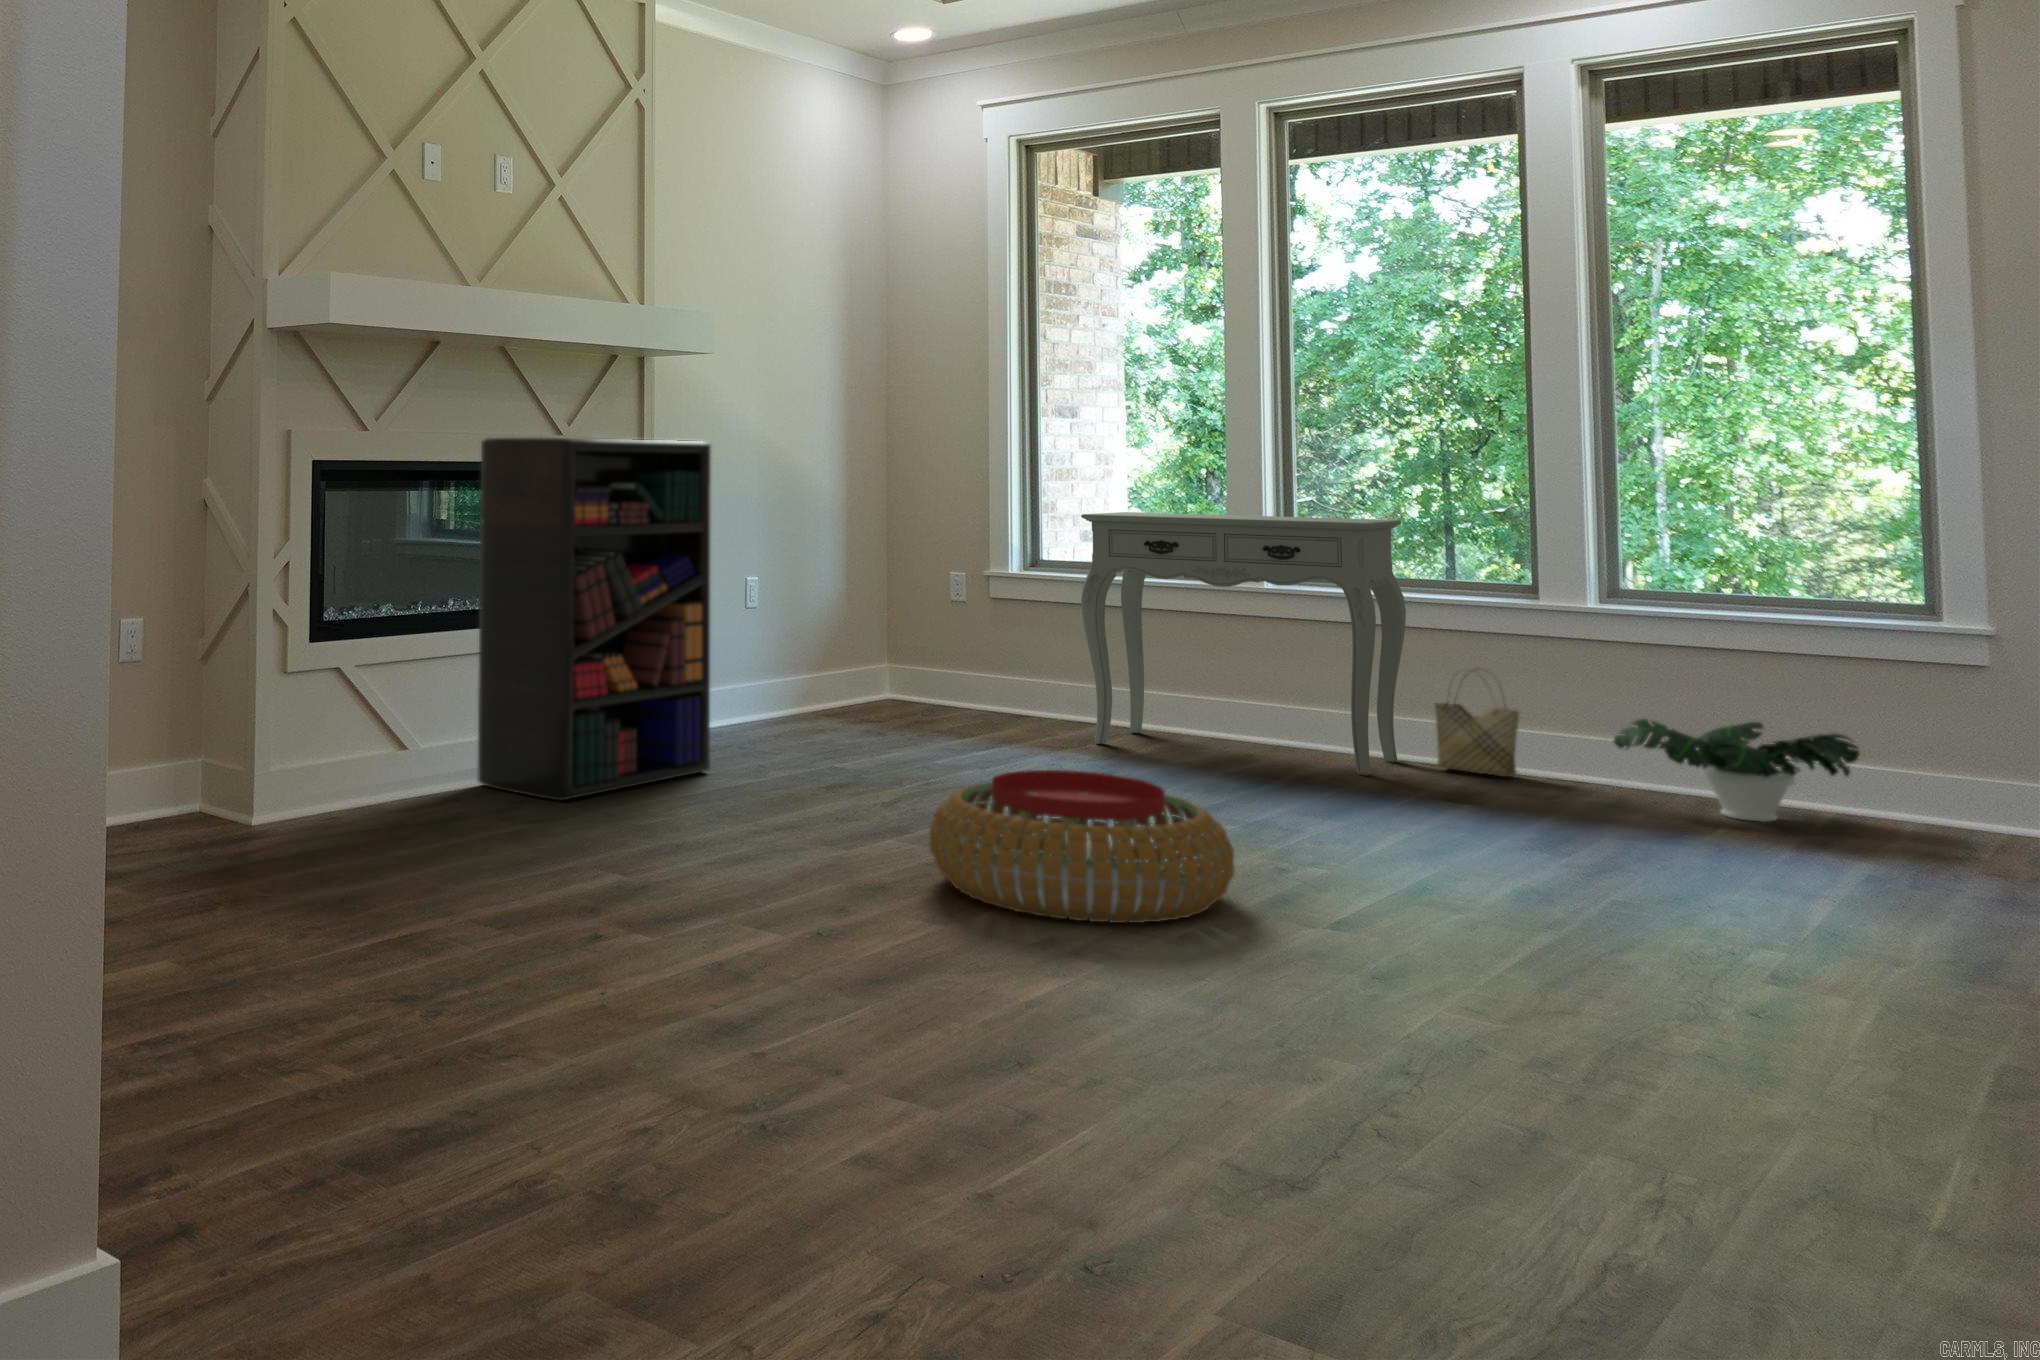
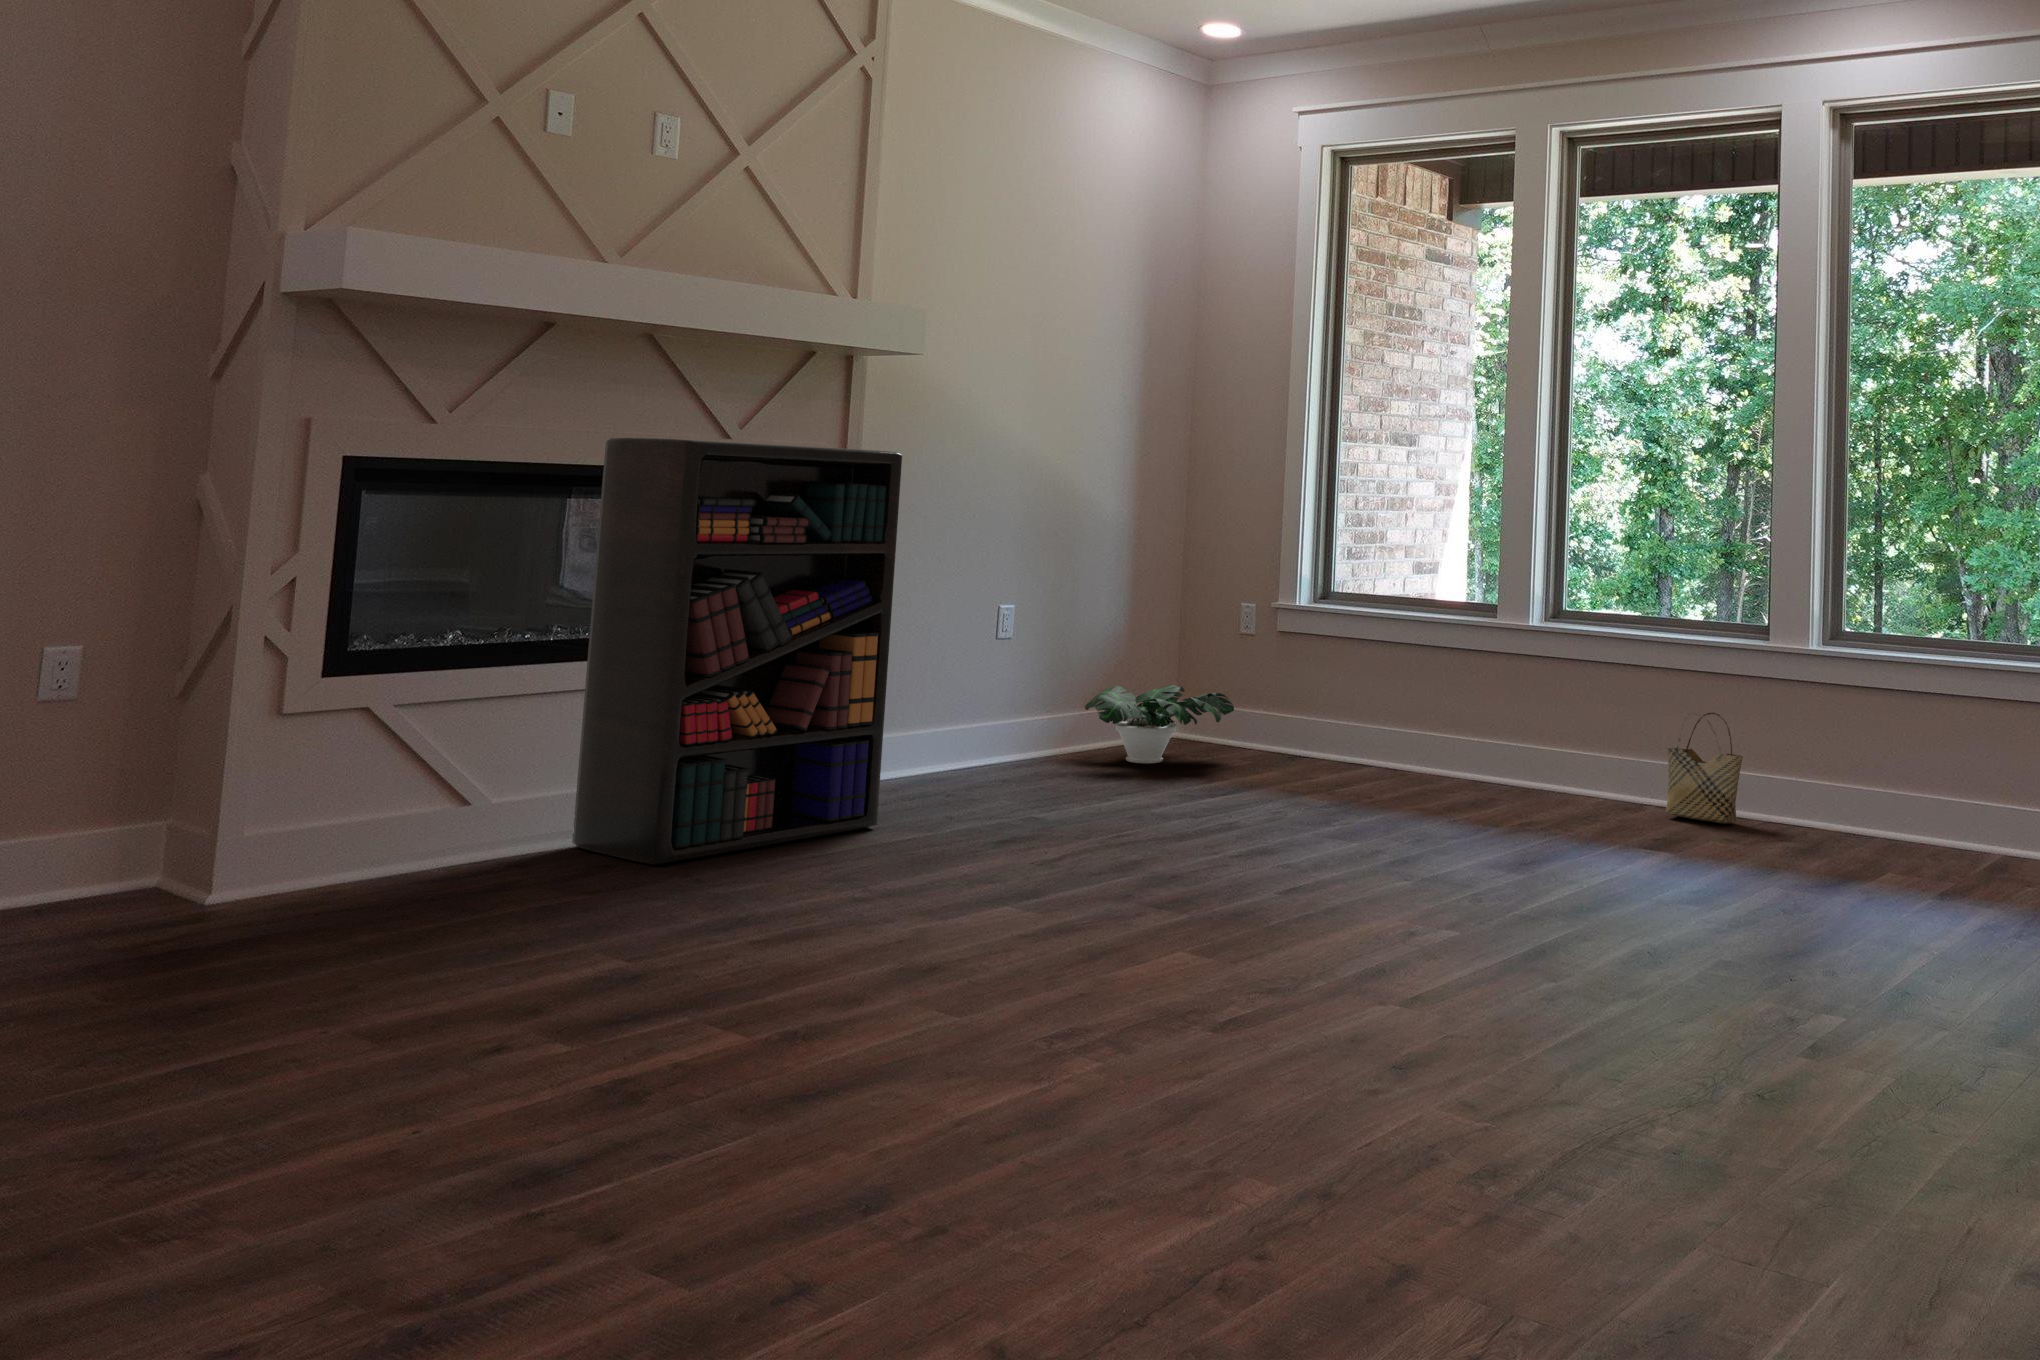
console table: present [1081,512,1406,776] -> none [1338,545,1653,824]
potted plant: present [1614,719,1859,822] -> present [1085,685,1234,763]
pouf: present [930,770,1234,923] -> none [997,826,1326,1001]

